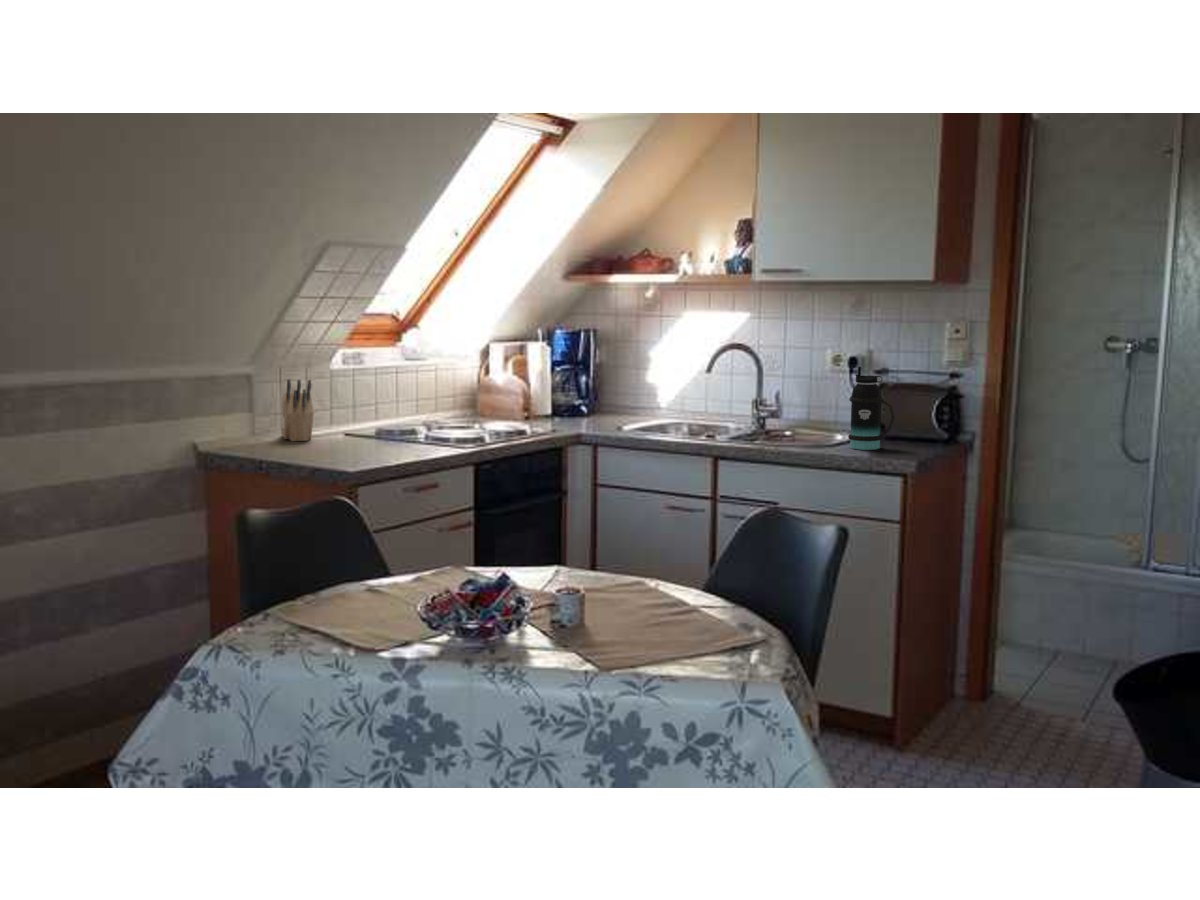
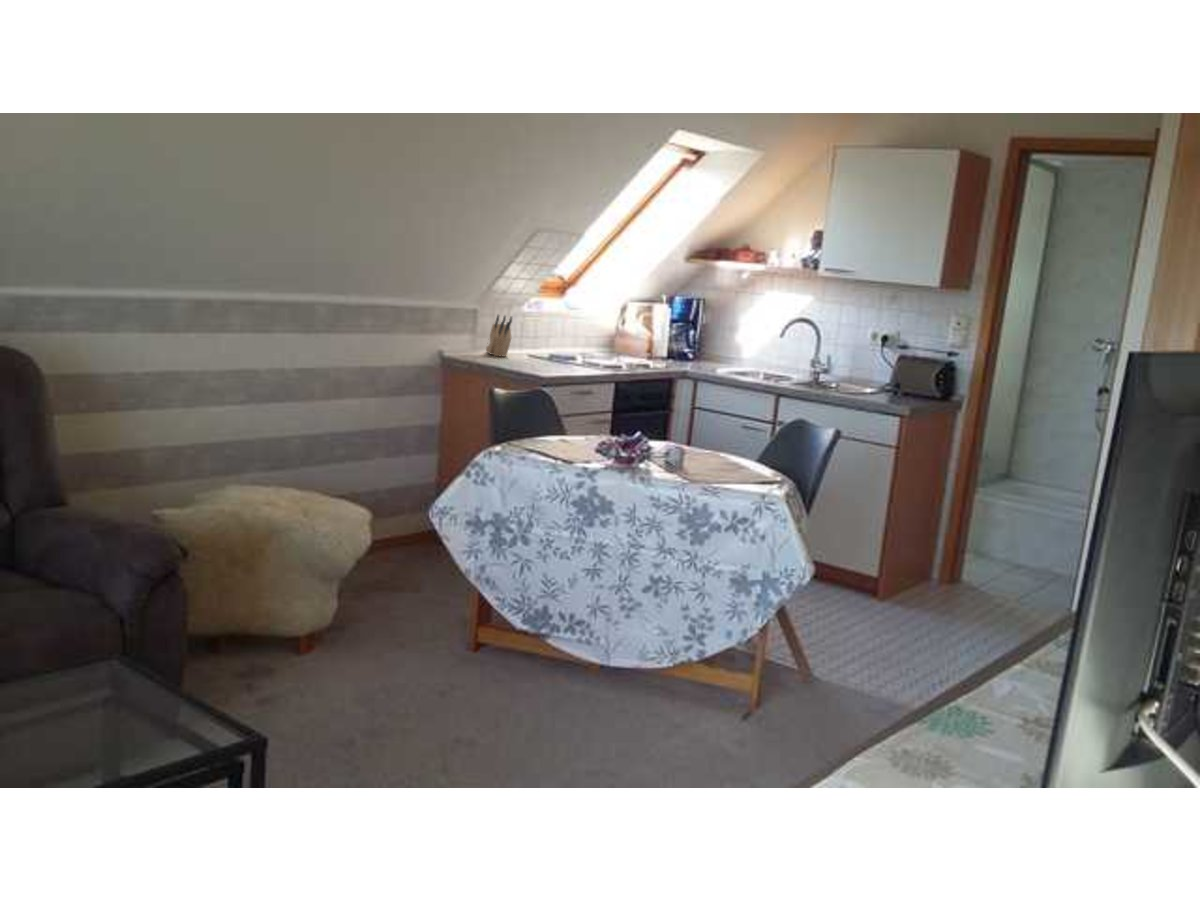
bottle: present [848,367,895,450] -> none [870,342,903,399]

